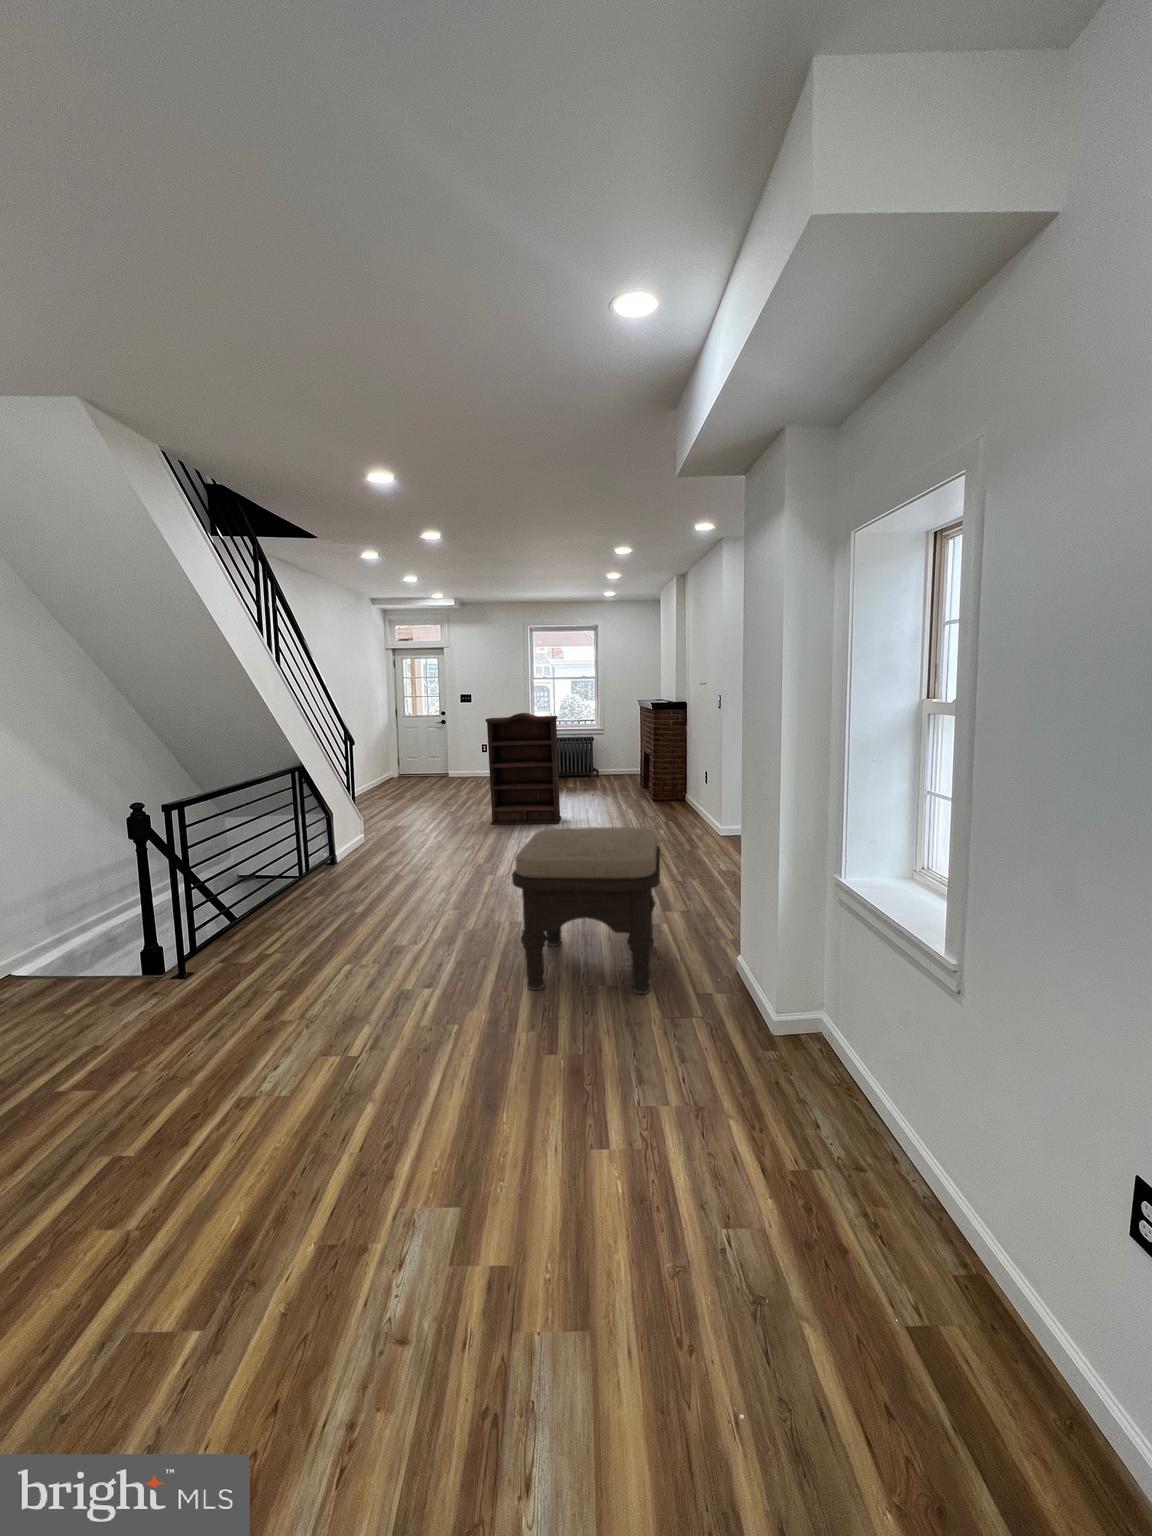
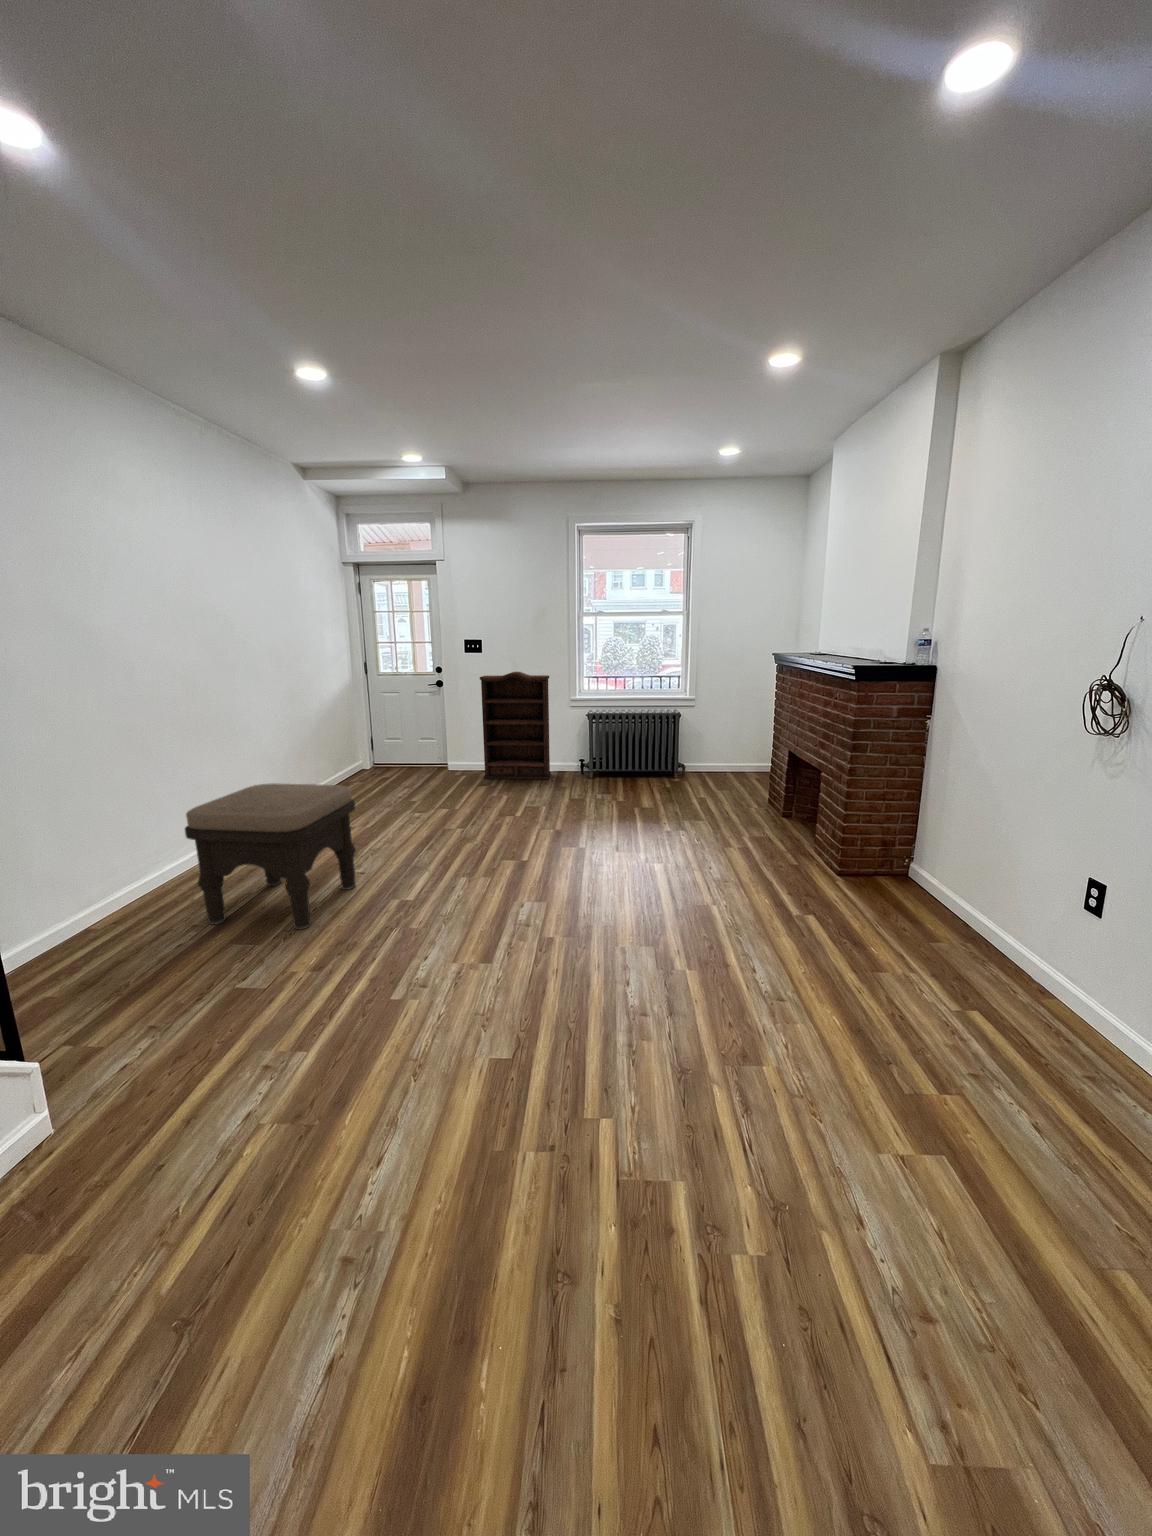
ottoman: present [512,827,660,994] -> present [185,783,356,929]

